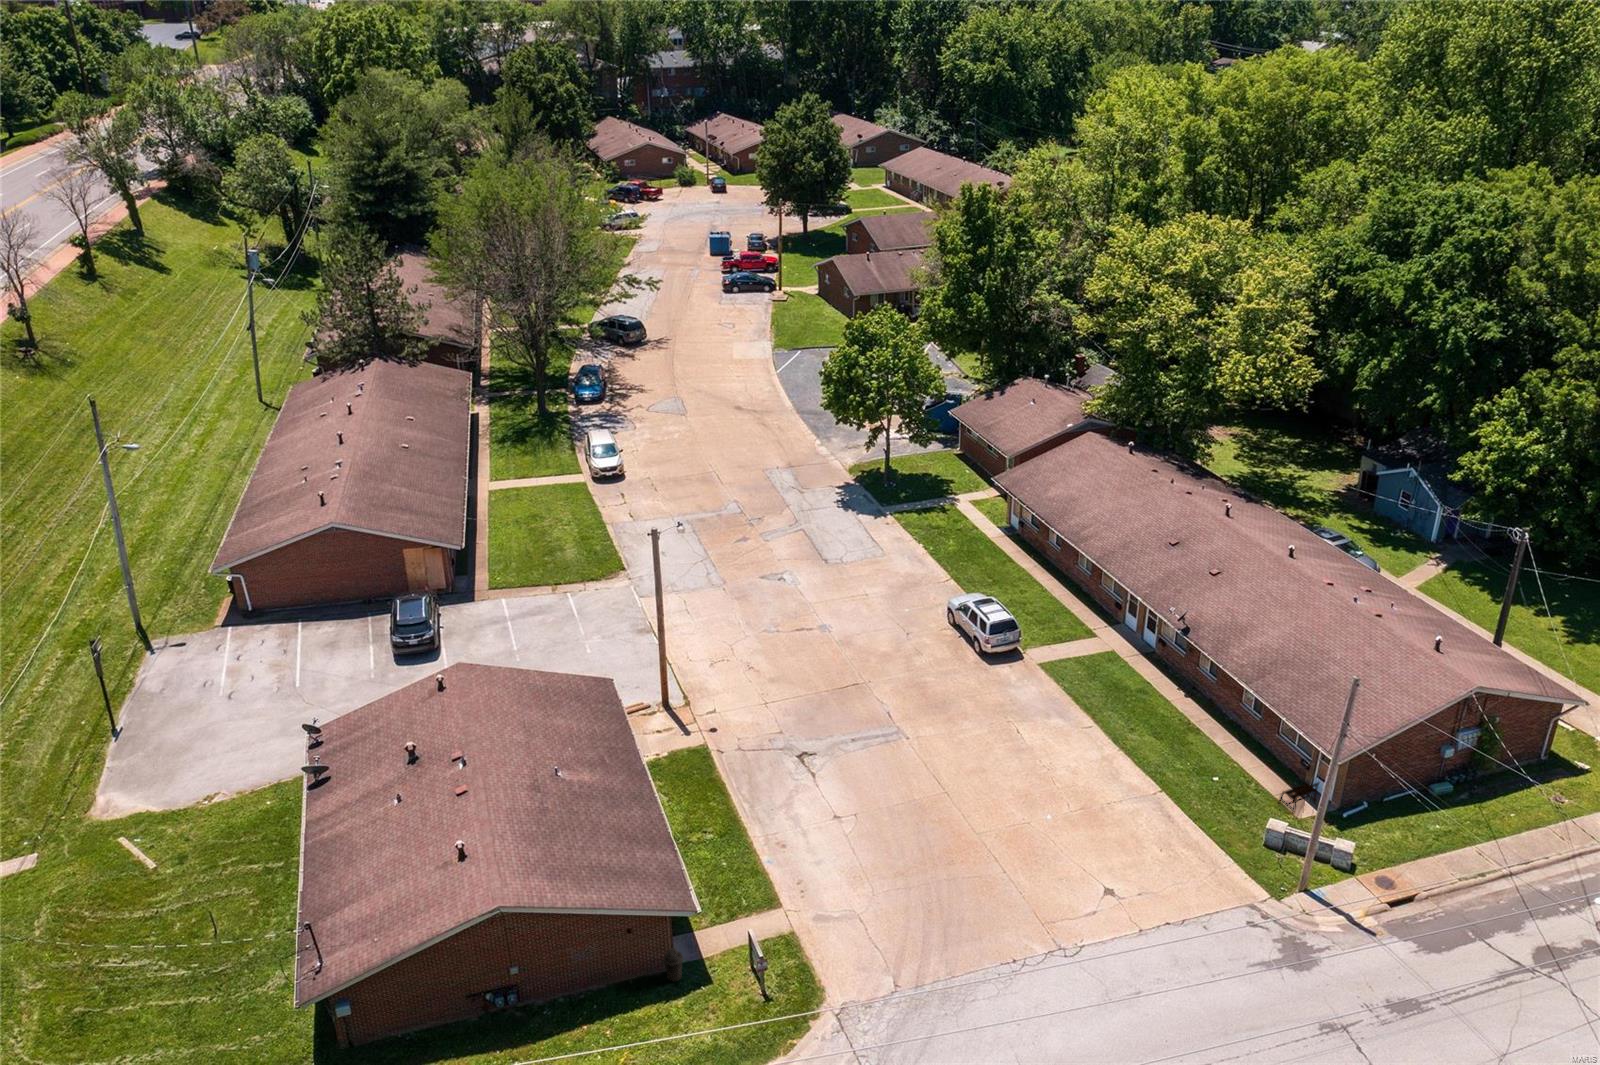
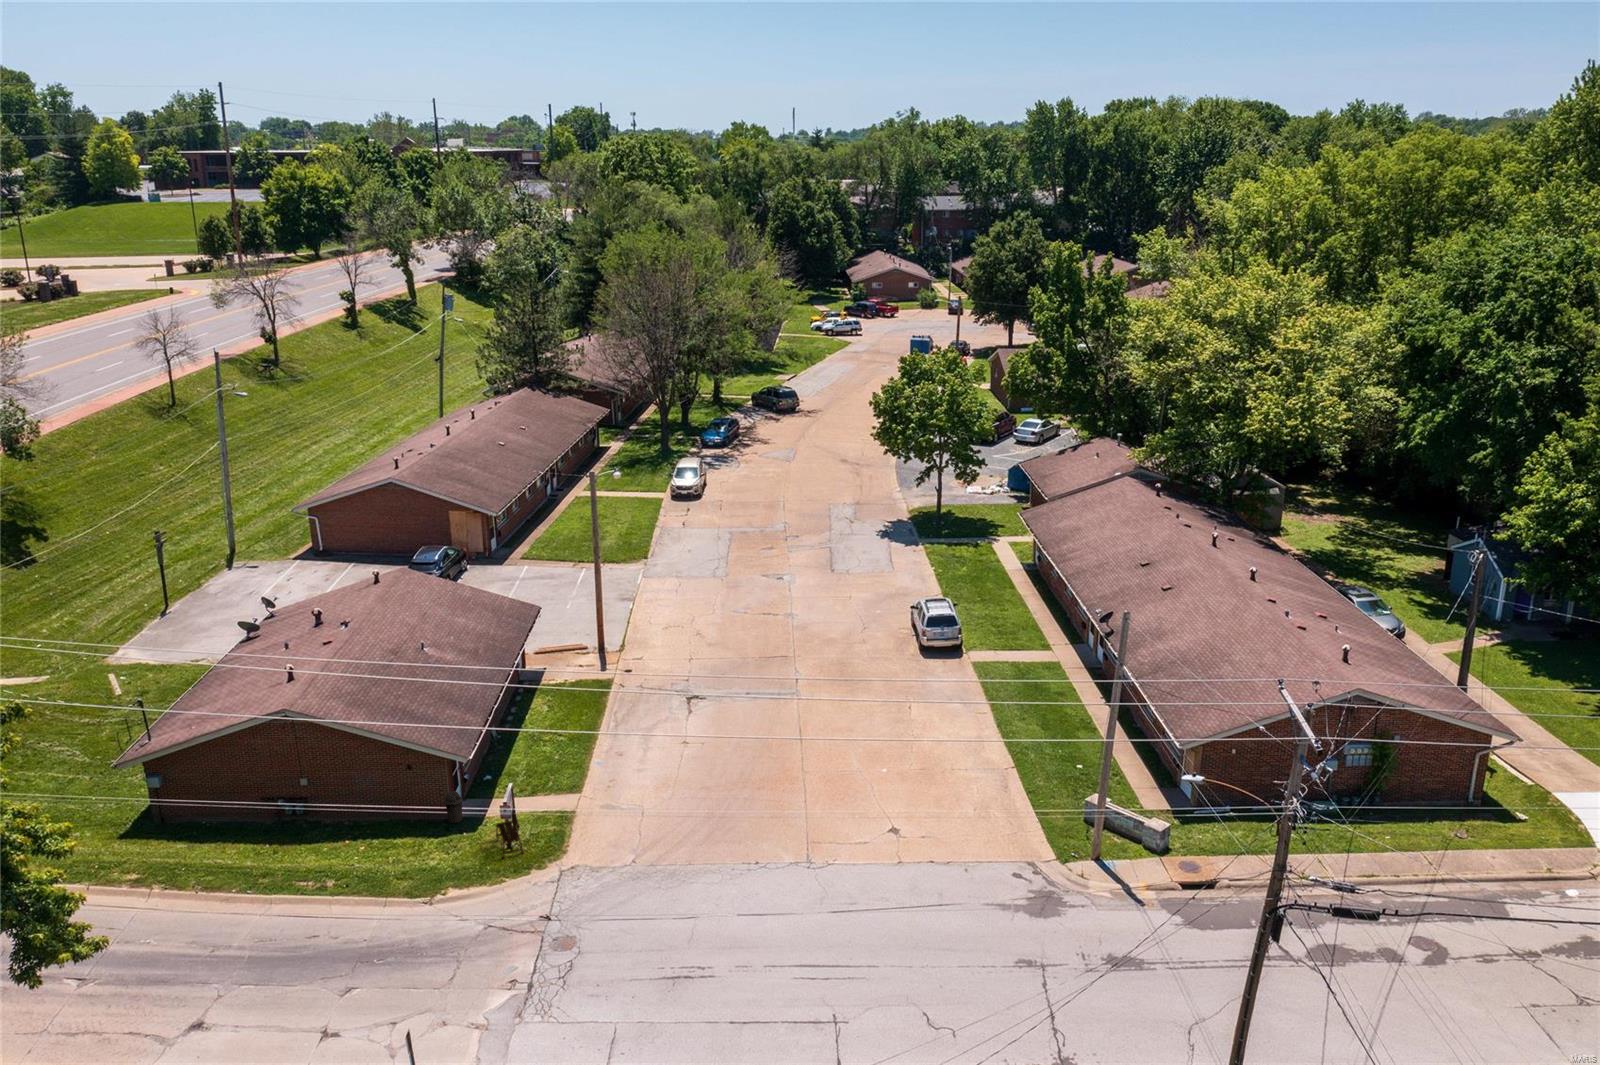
bench: present [1279,782,1319,813] -> present [496,809,523,859]

